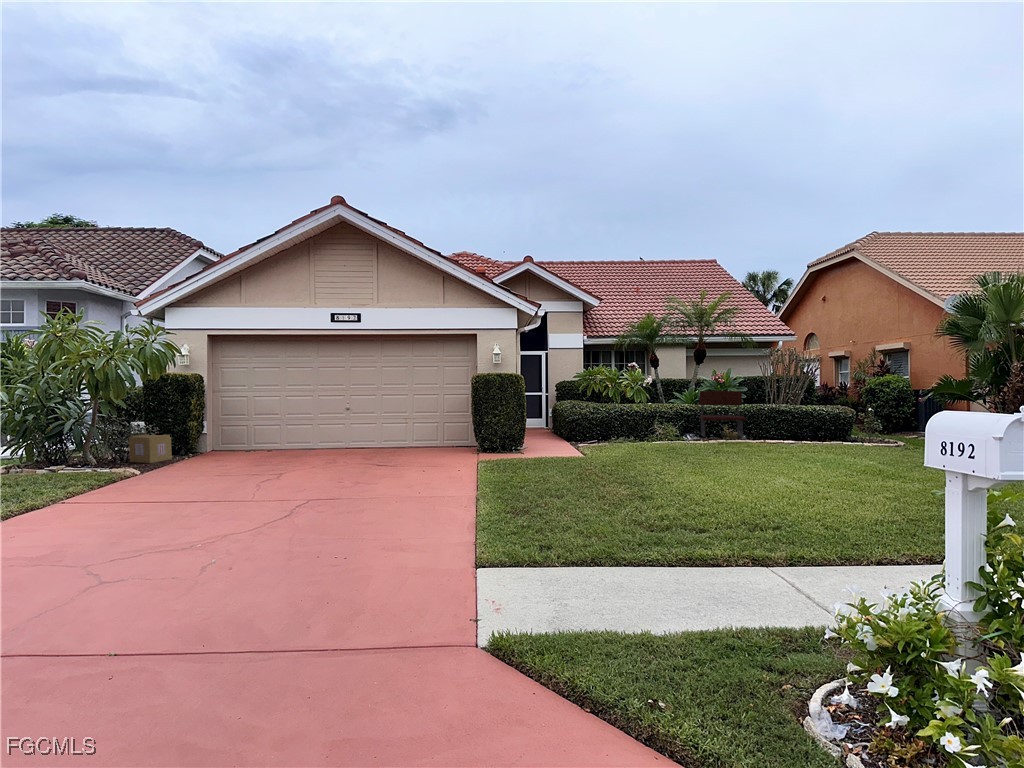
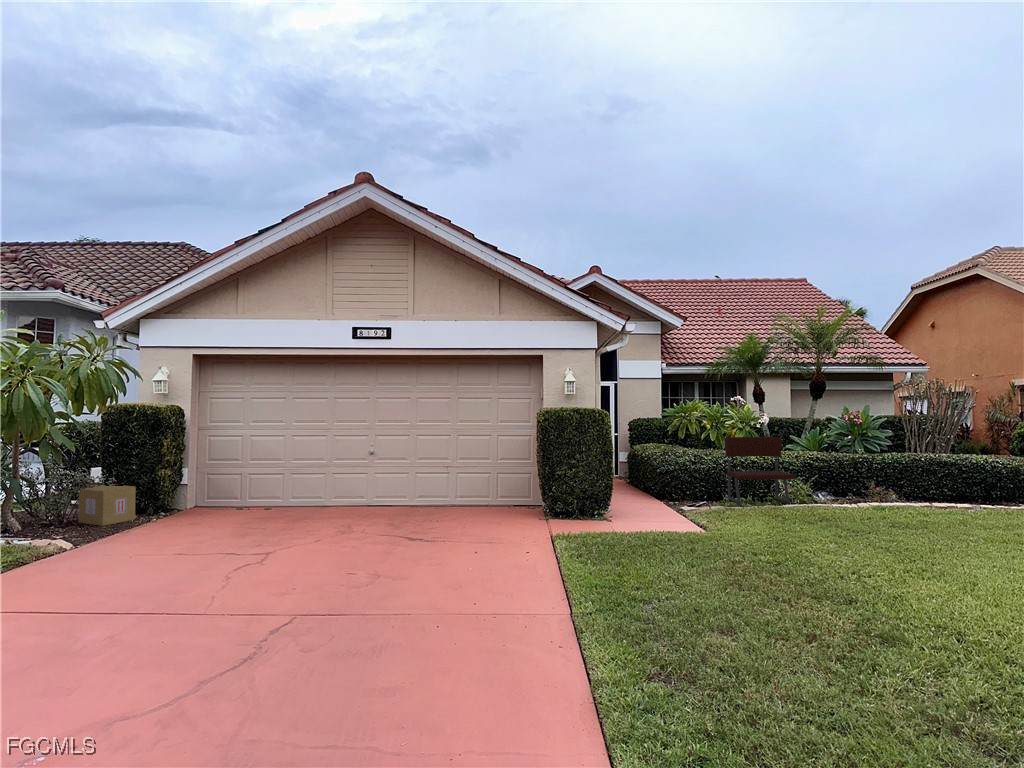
bench: present [700,391,746,438] -> present [725,437,796,504]

